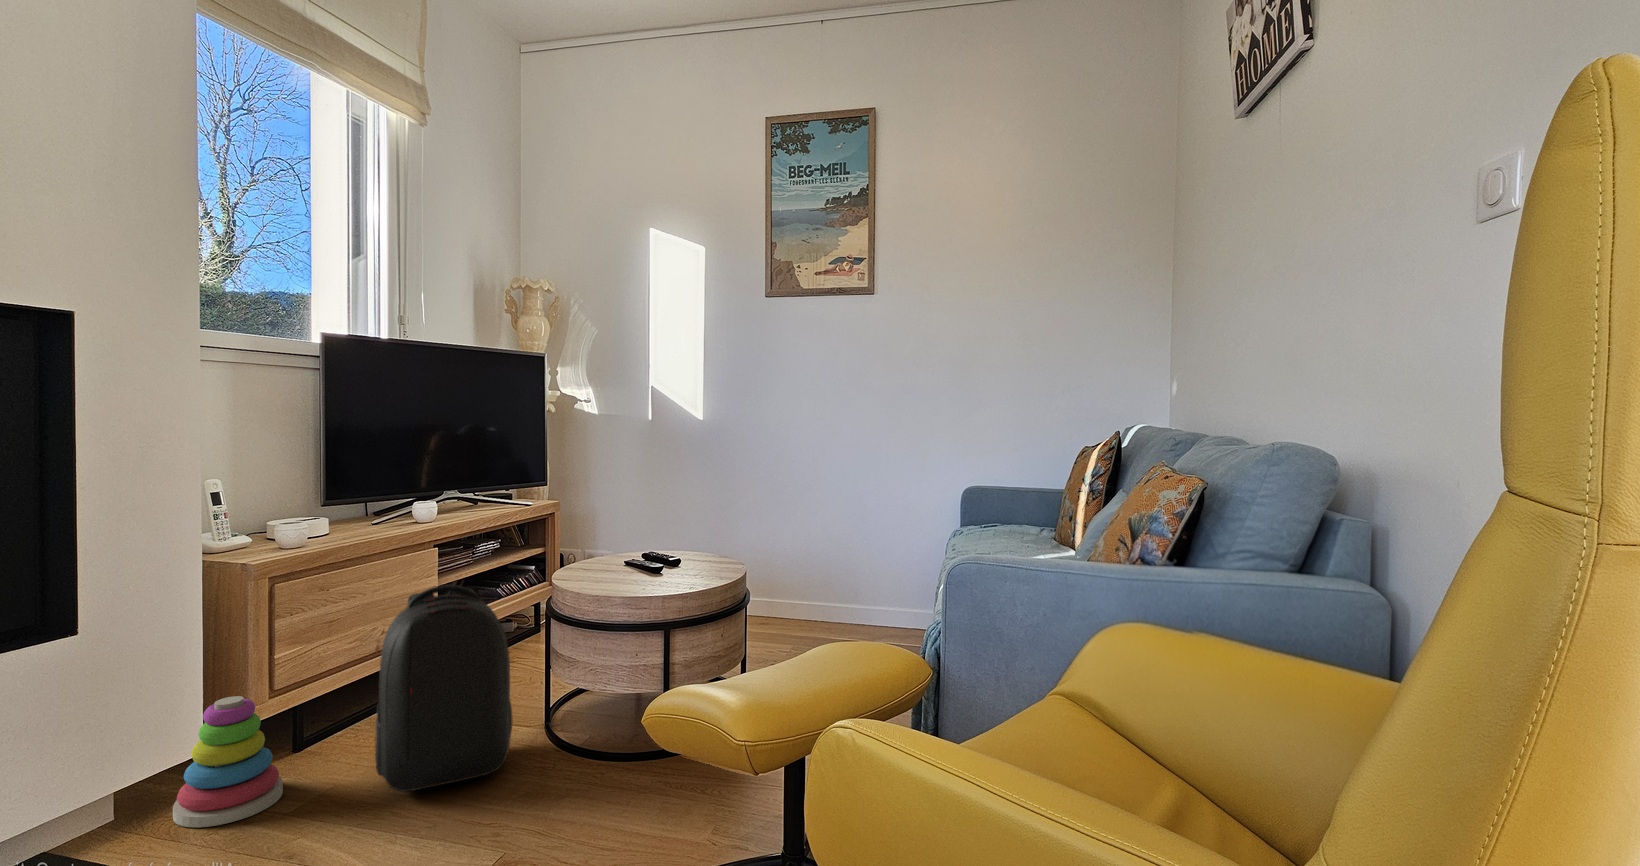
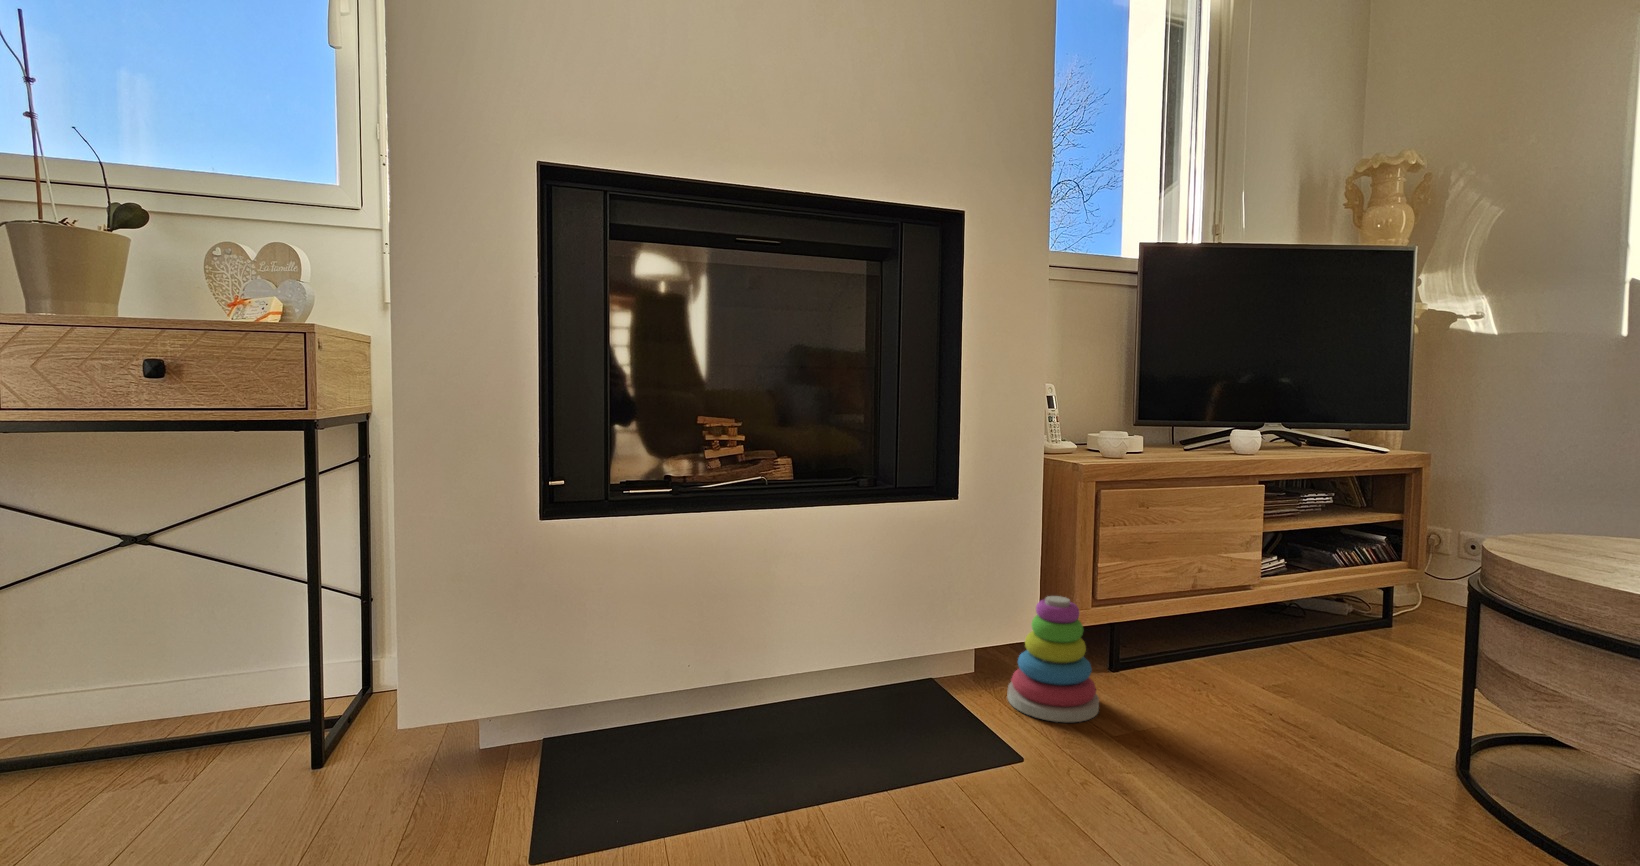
backpack: present [375,585,513,792] -> none [1196,521,1384,783]

